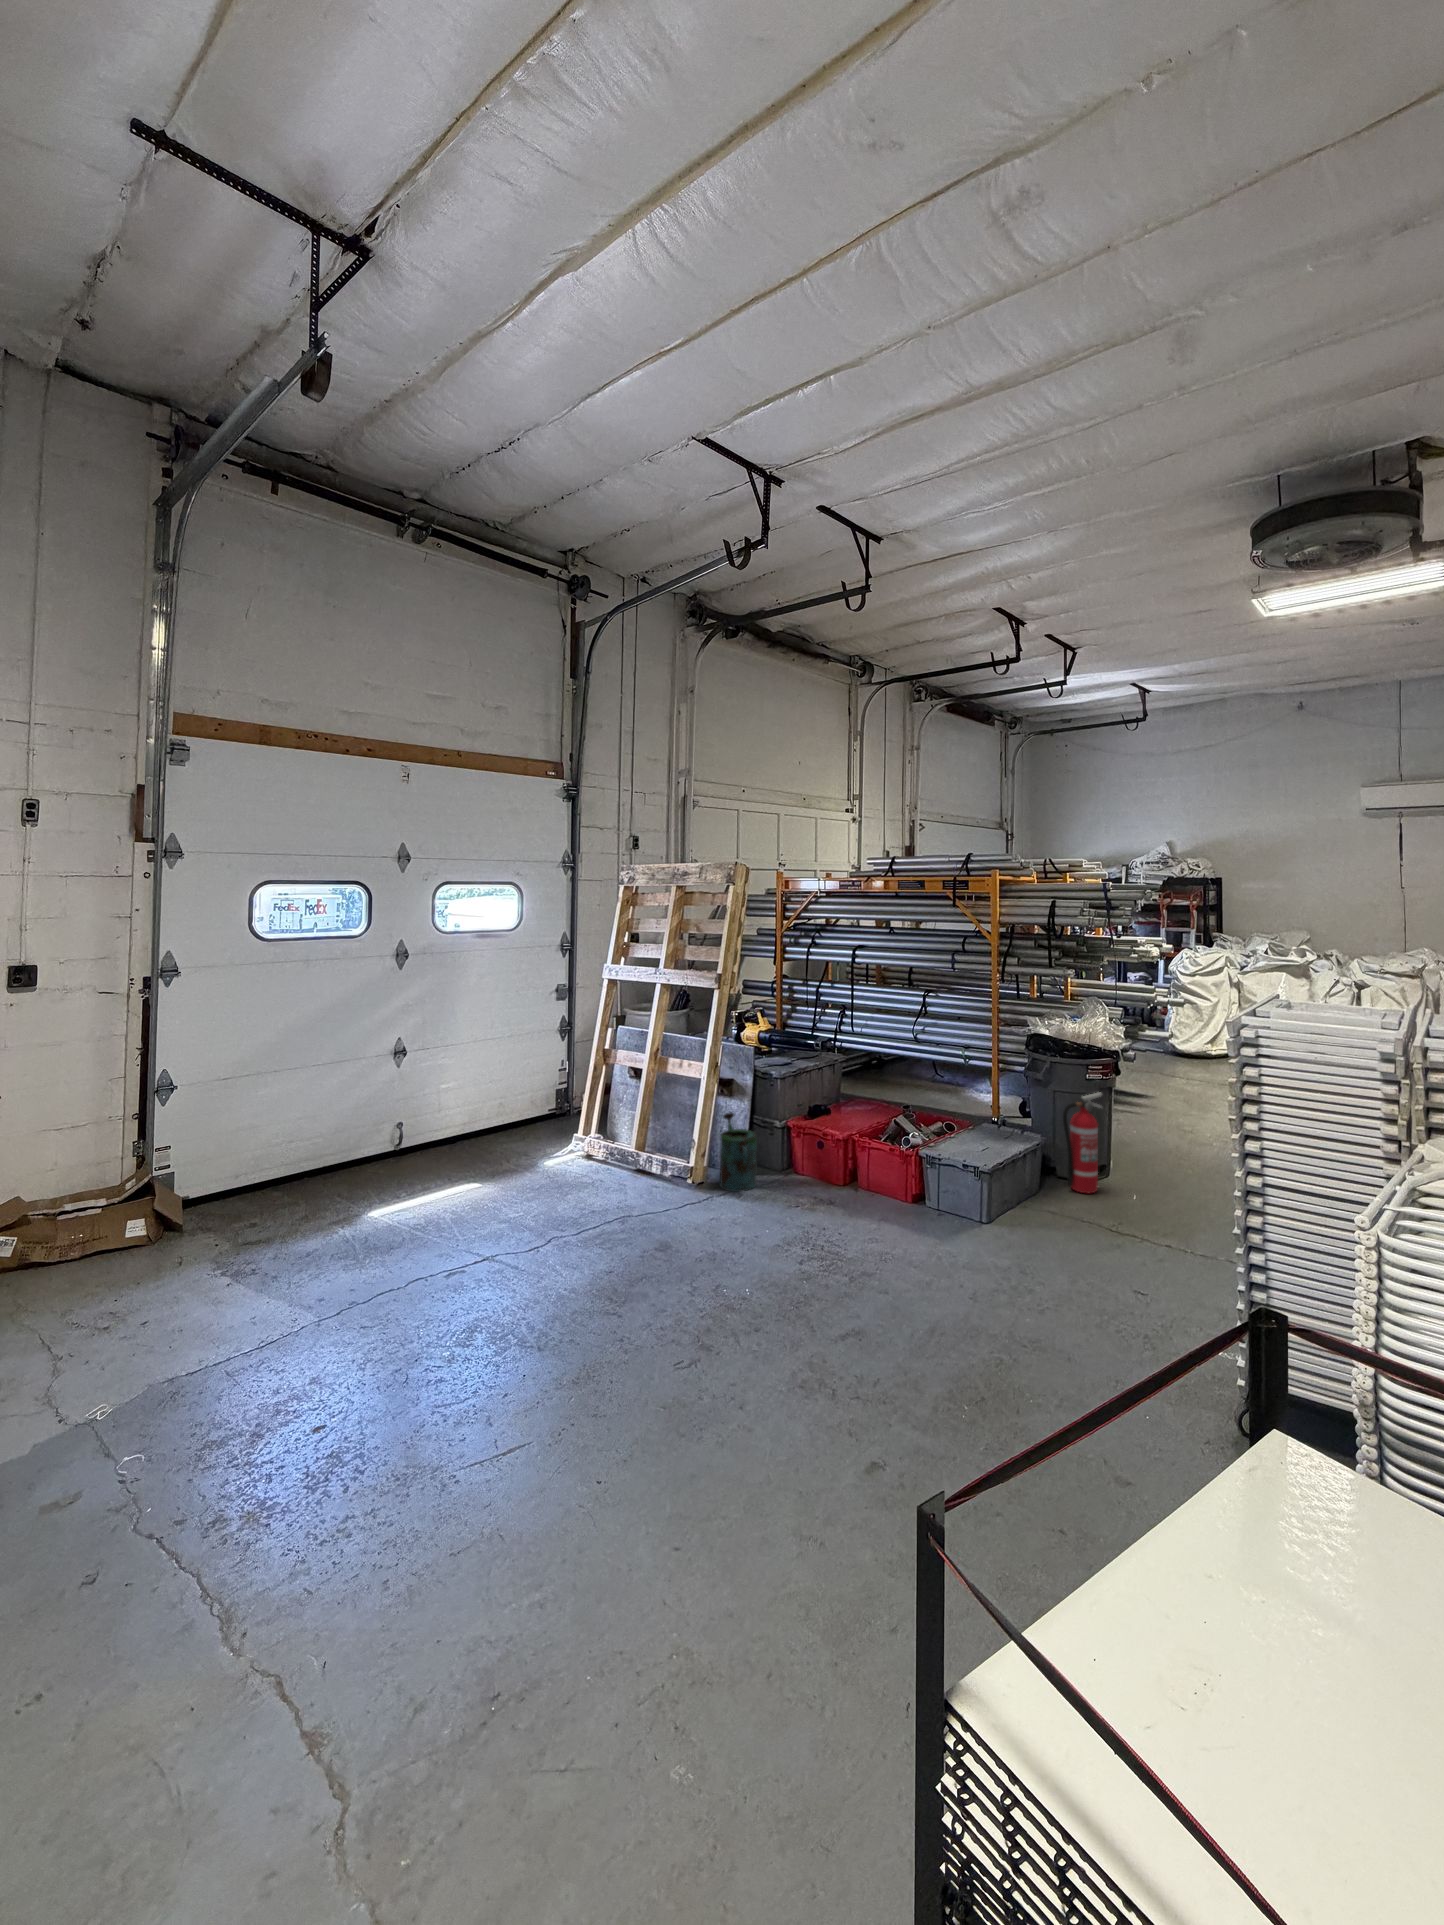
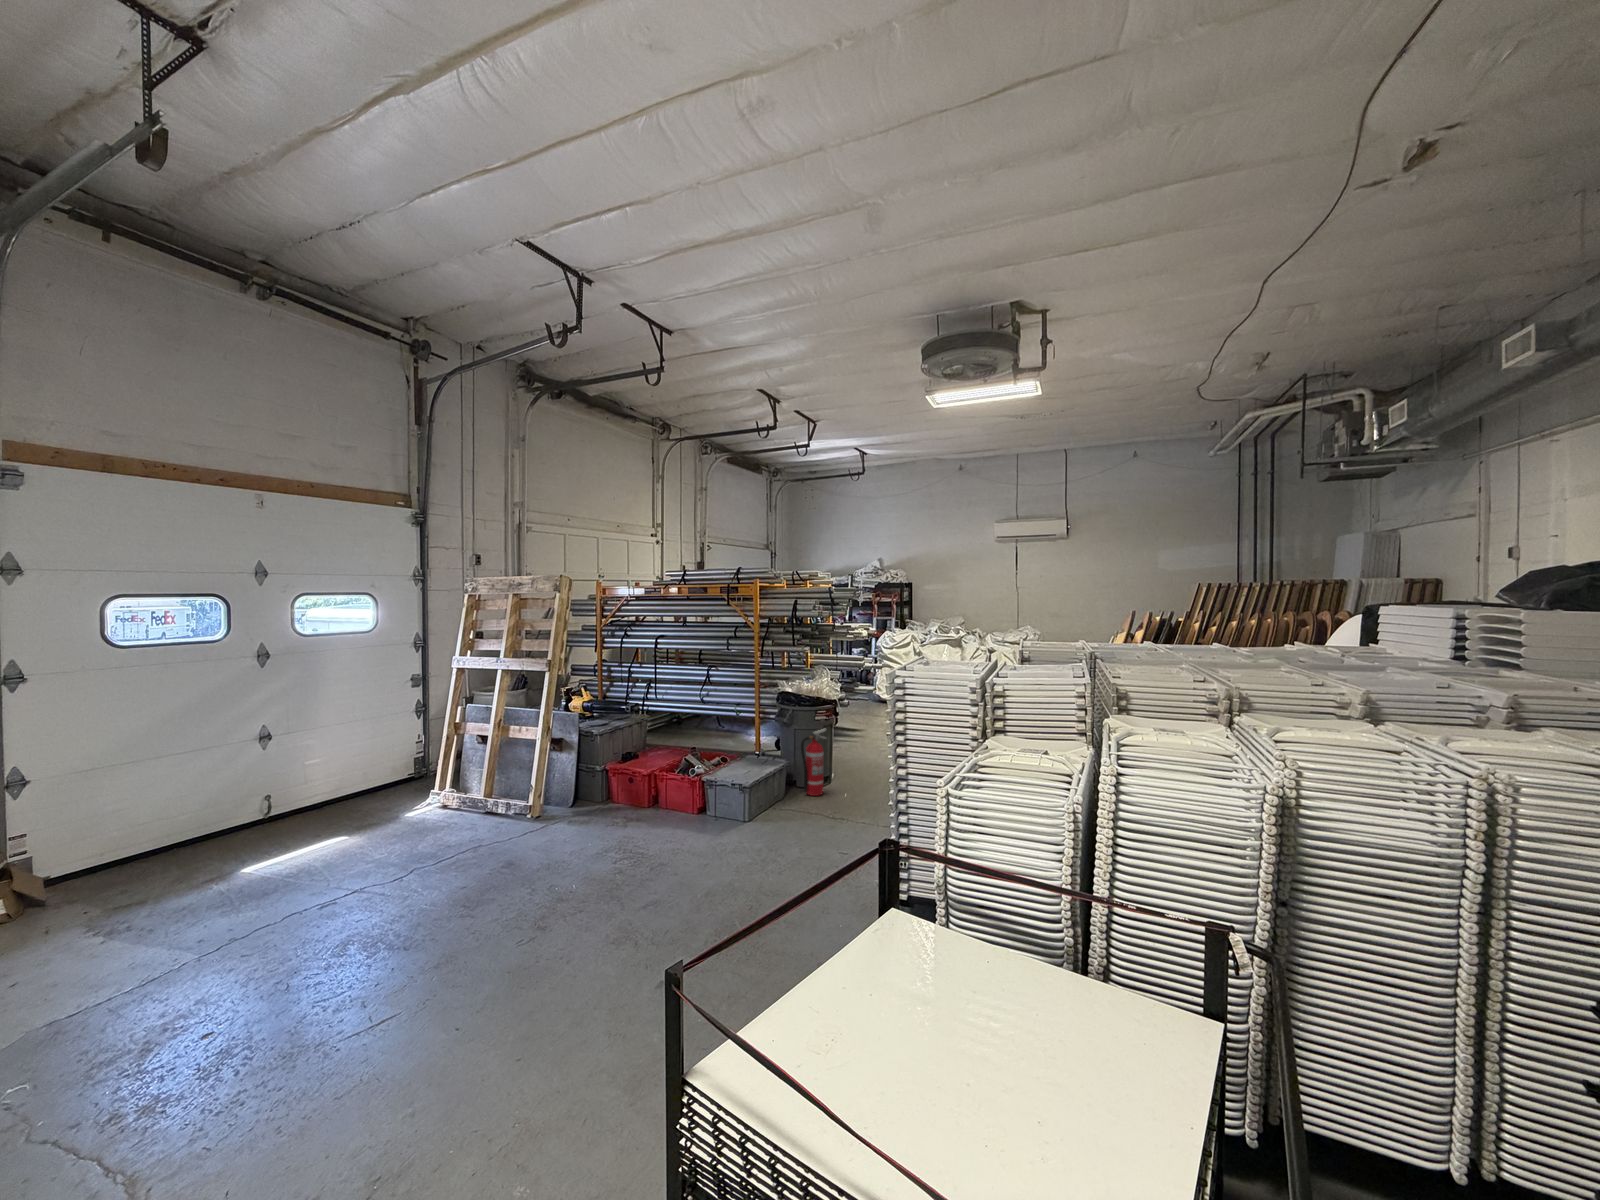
watering can: present [720,1113,757,1192] -> none [552,765,582,822]

